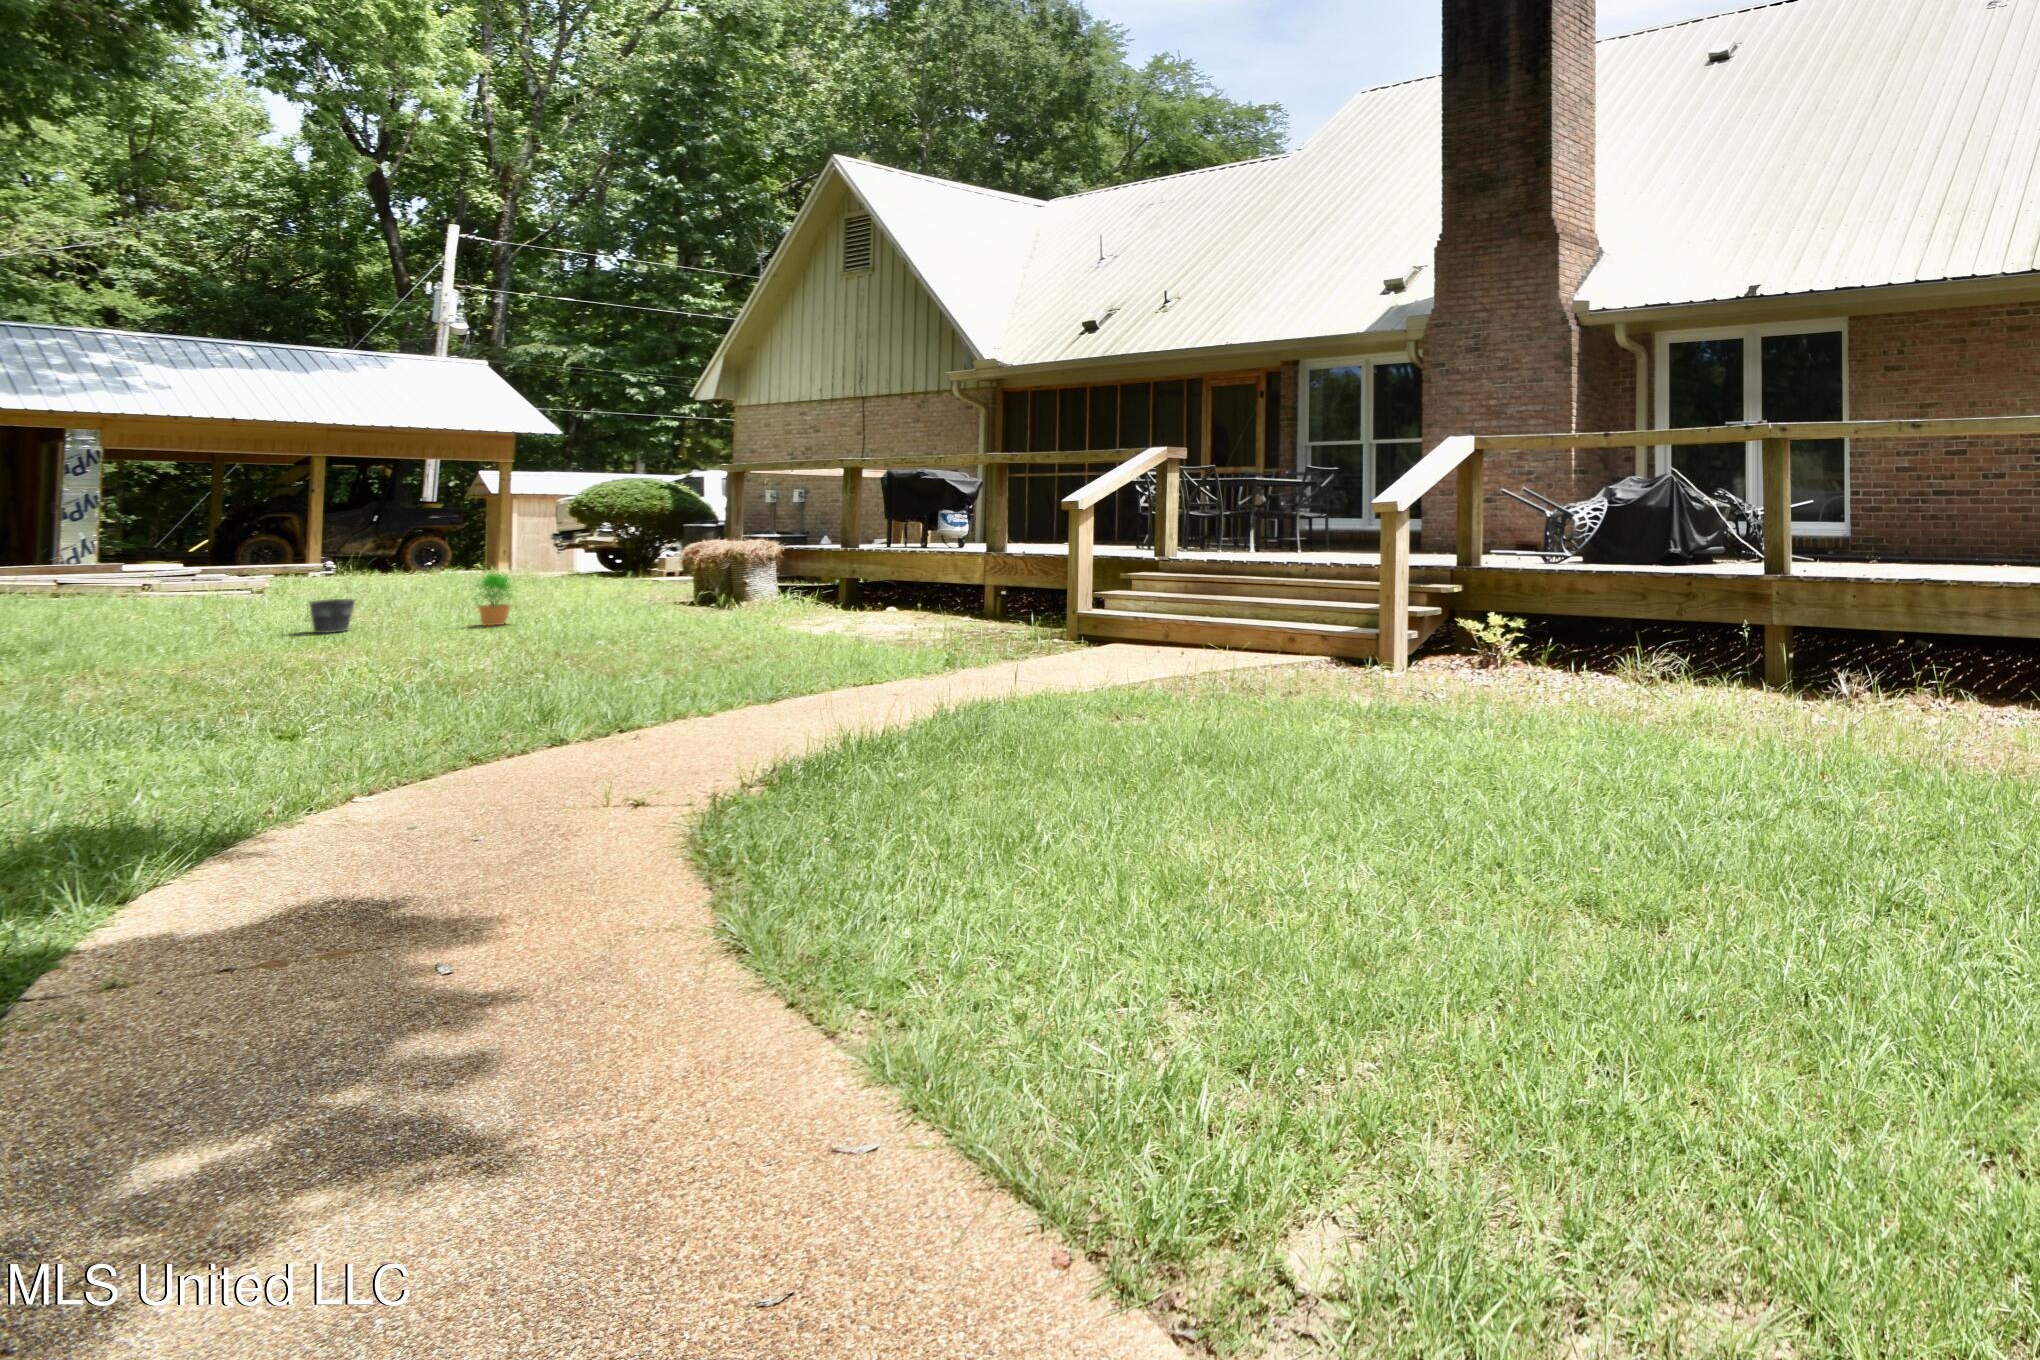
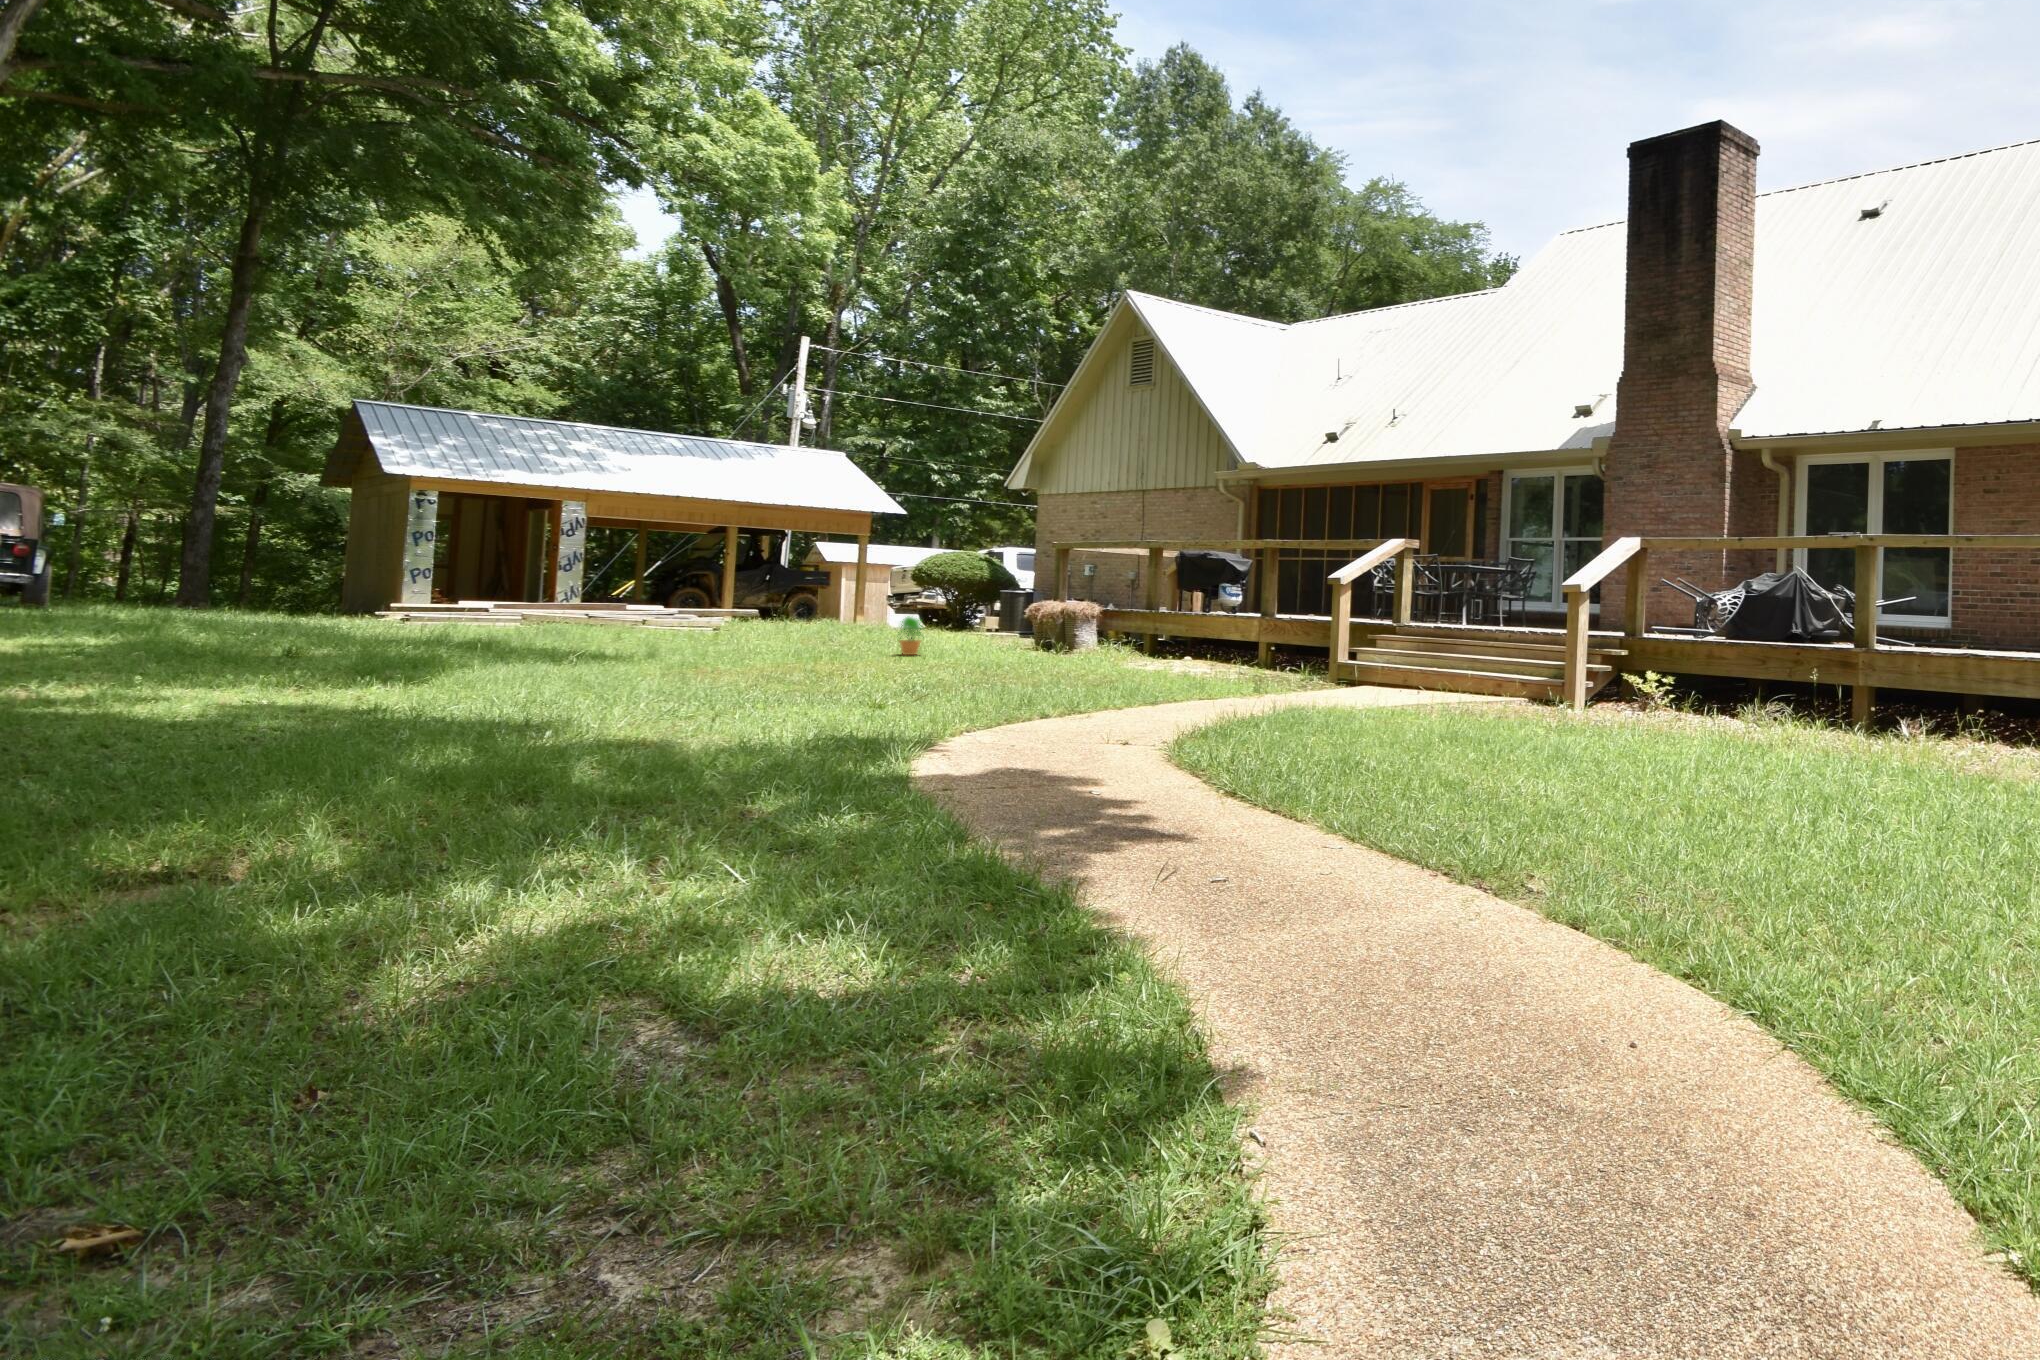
bucket: present [305,599,355,633] -> none [788,631,821,655]

